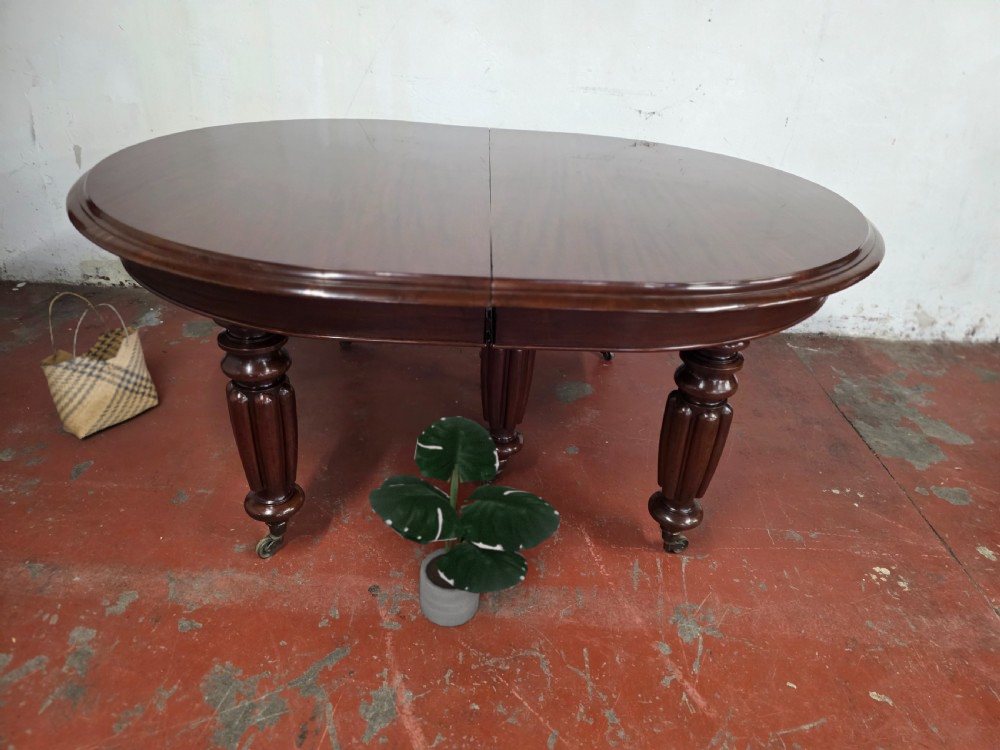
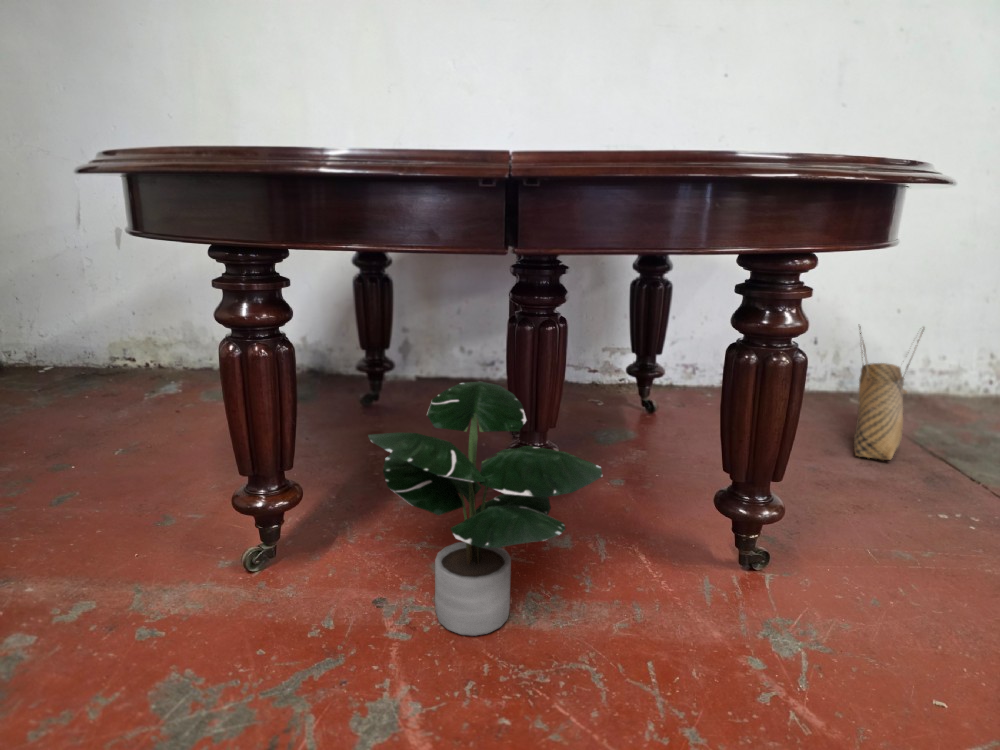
woven basket: present [39,292,158,439] -> present [854,327,924,460]

